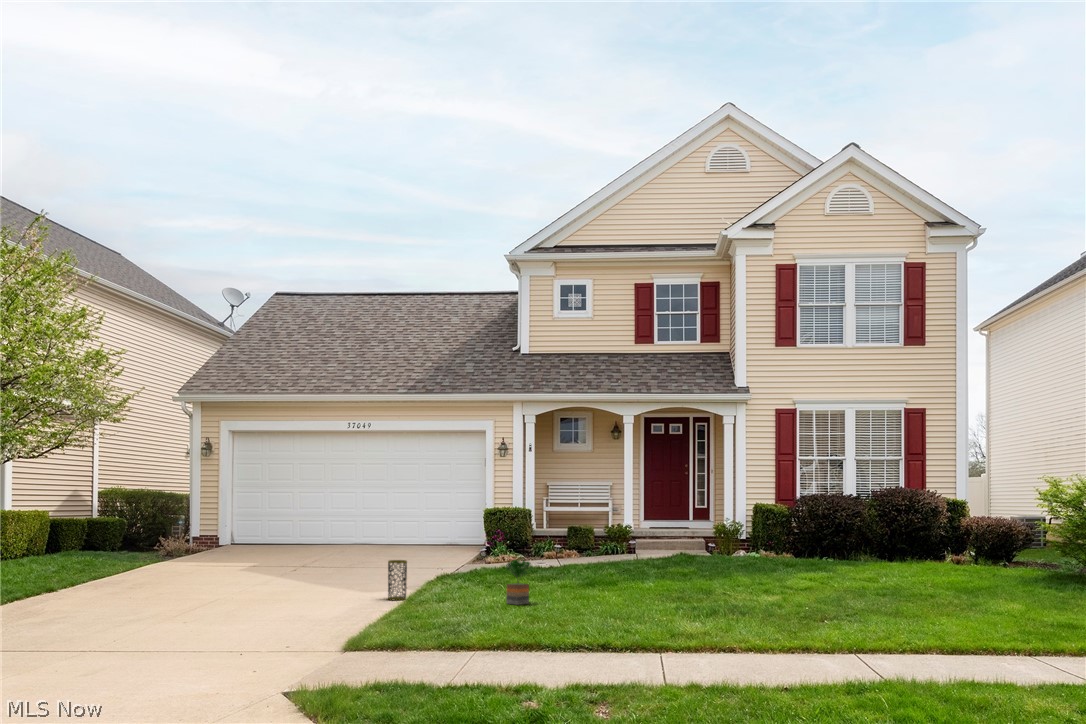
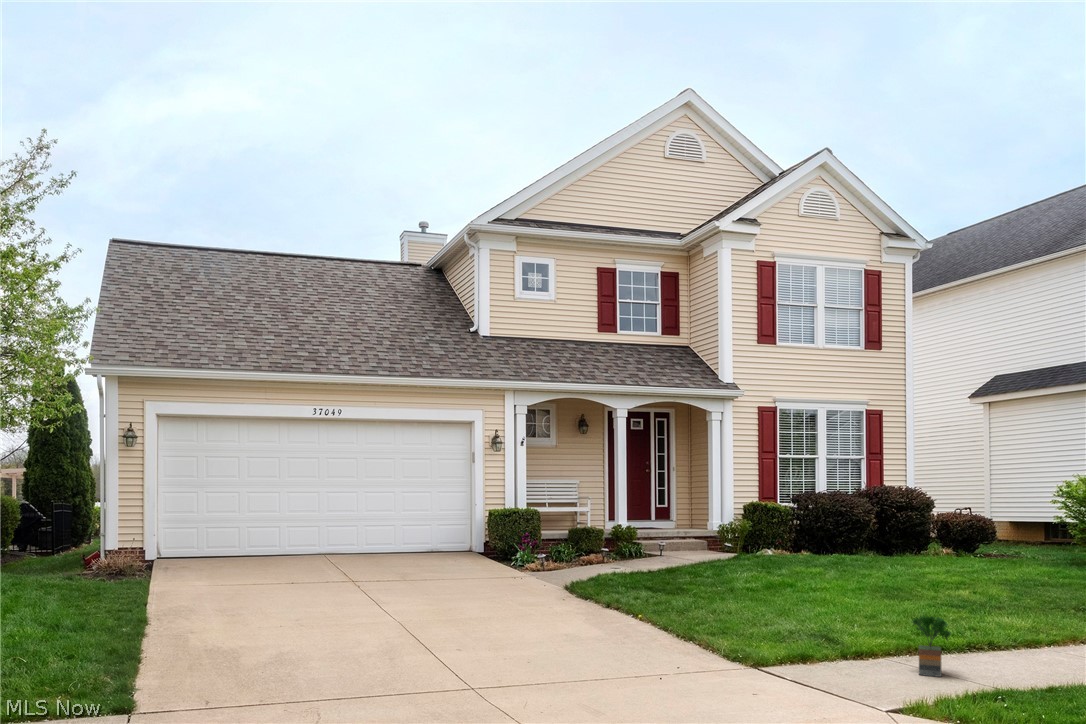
trash can: present [388,560,407,600] -> none [750,621,777,680]

